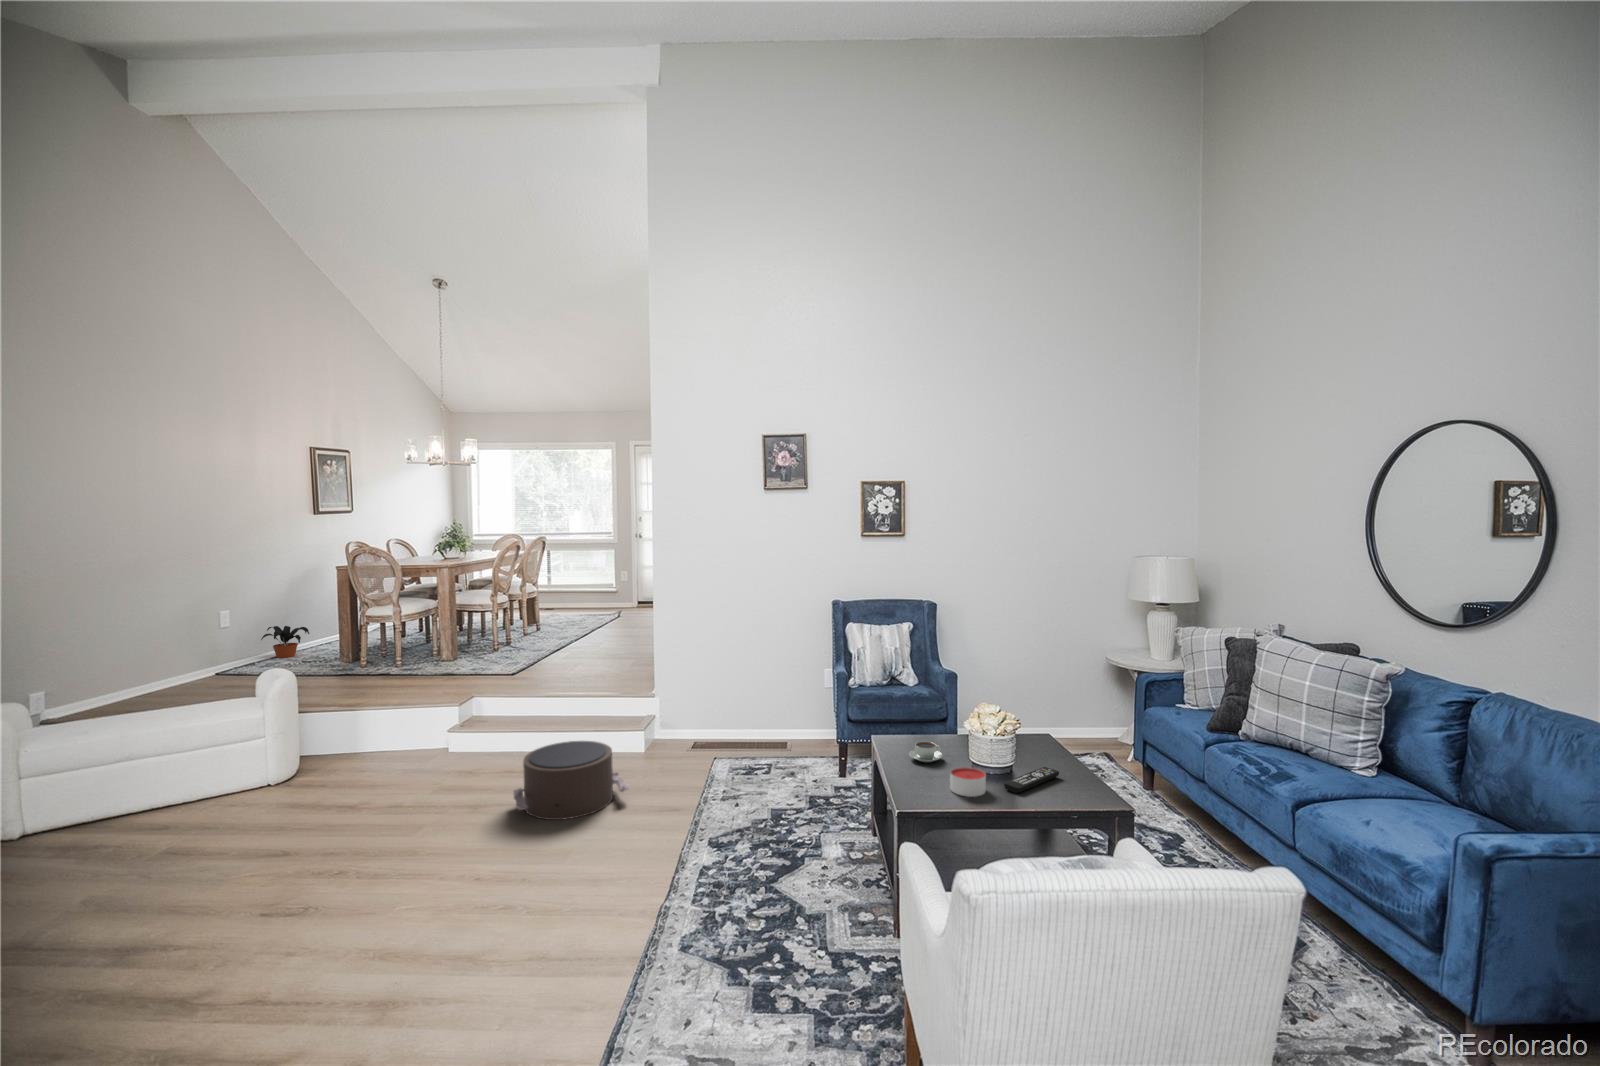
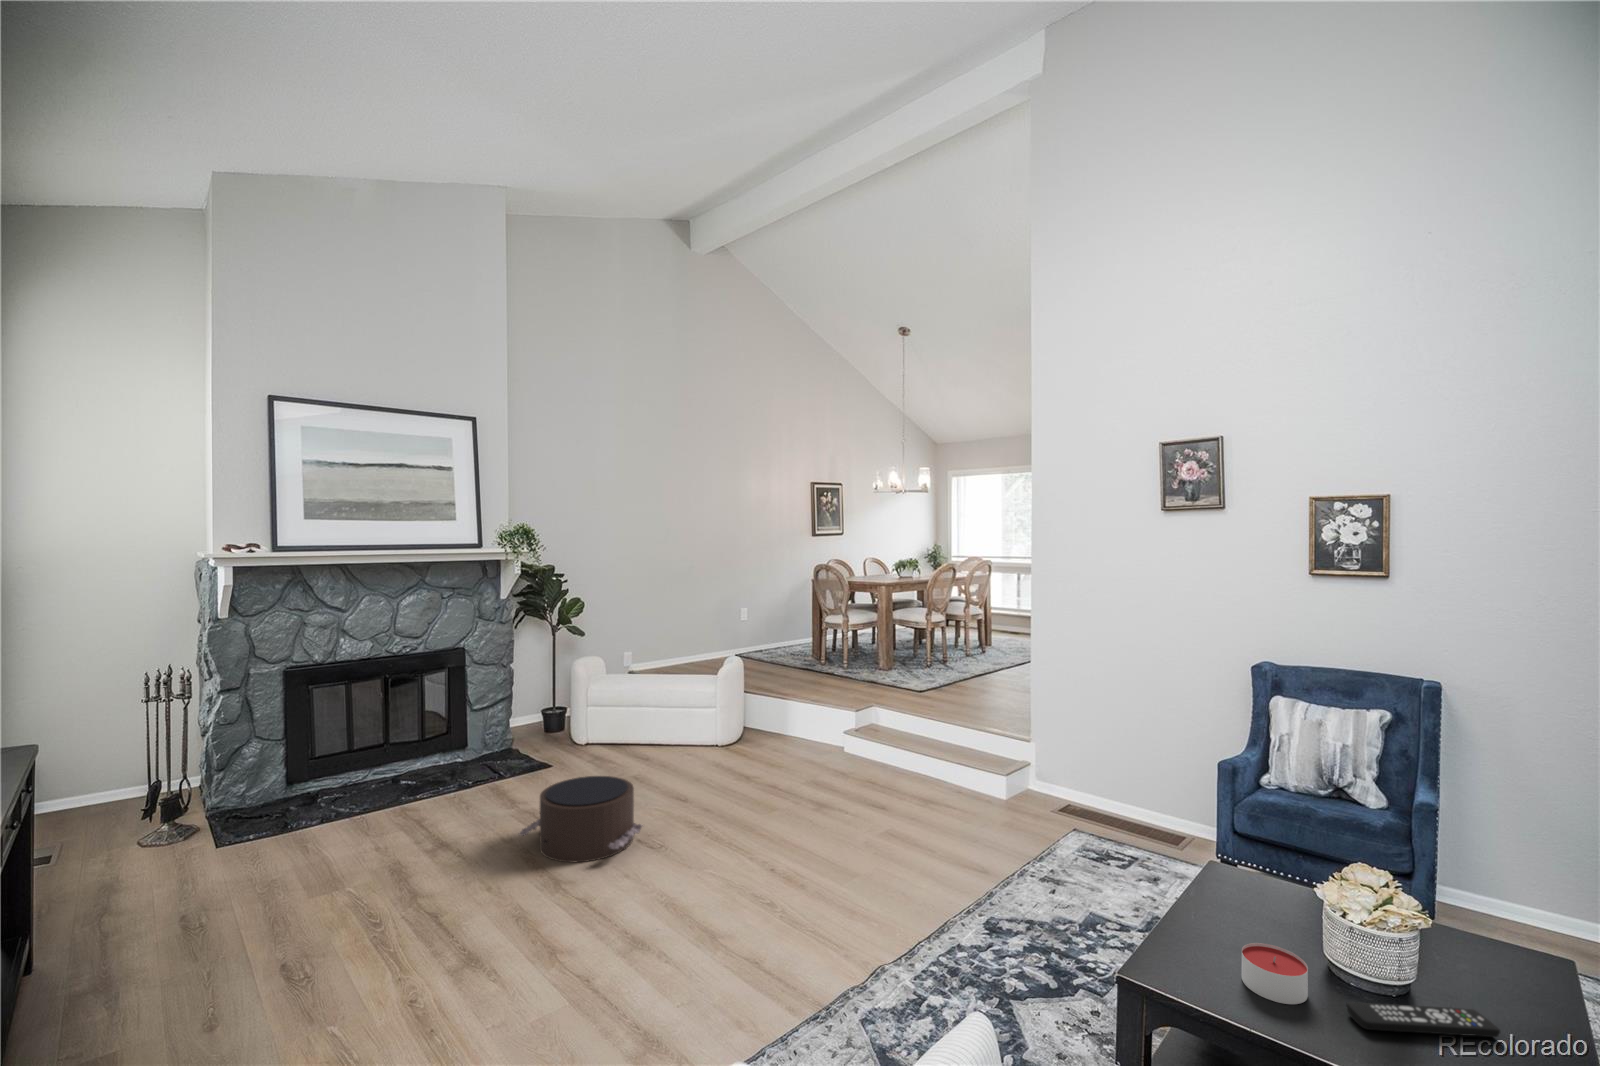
potted plant: present [261,626,309,658] -> none [766,623,797,649]
pouf: present [514,741,629,820] -> present [519,776,643,862]
coffee cup: present [909,741,943,762] -> none [1230,887,1289,924]

